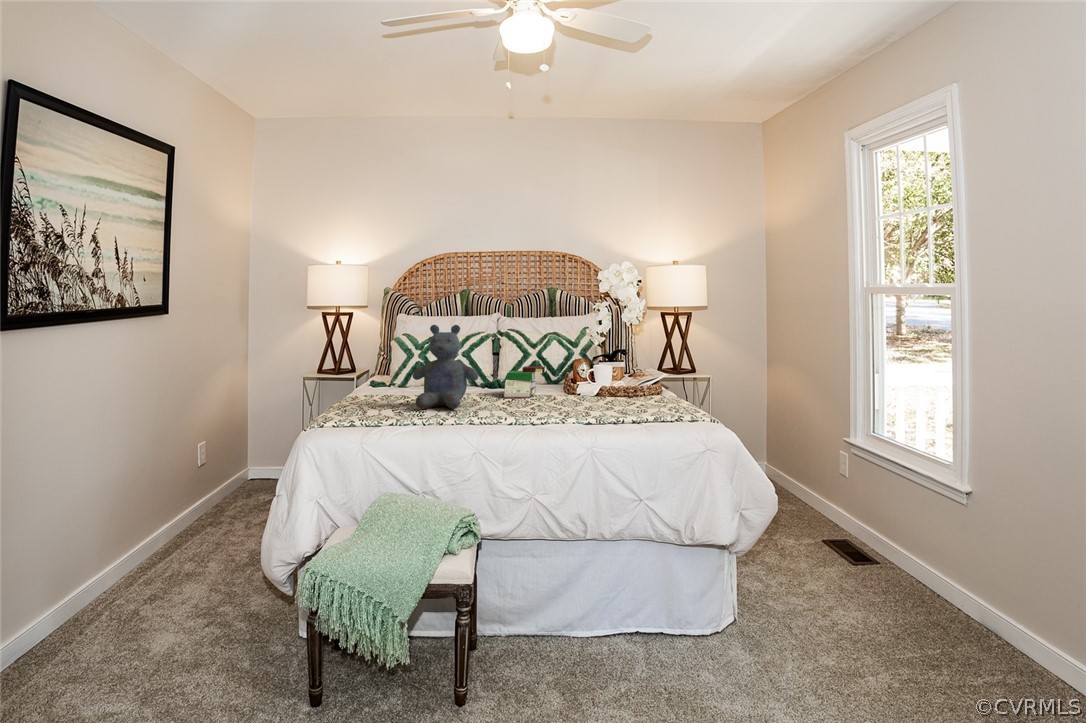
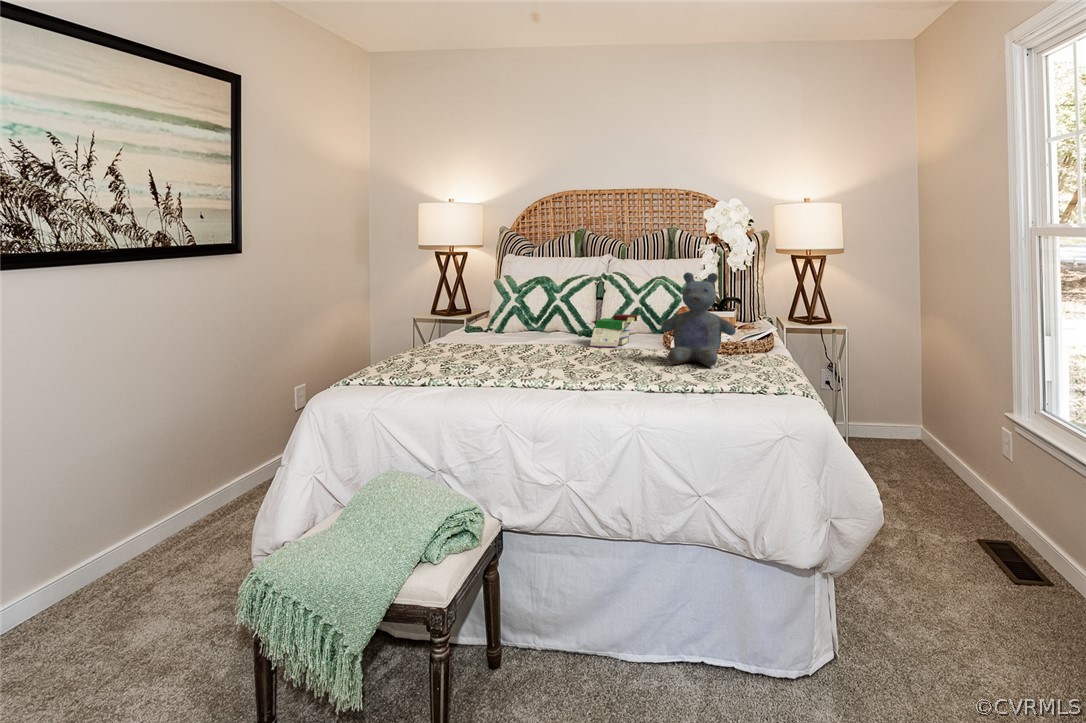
stuffed bear: present [413,325,479,409] -> present [661,272,736,366]

